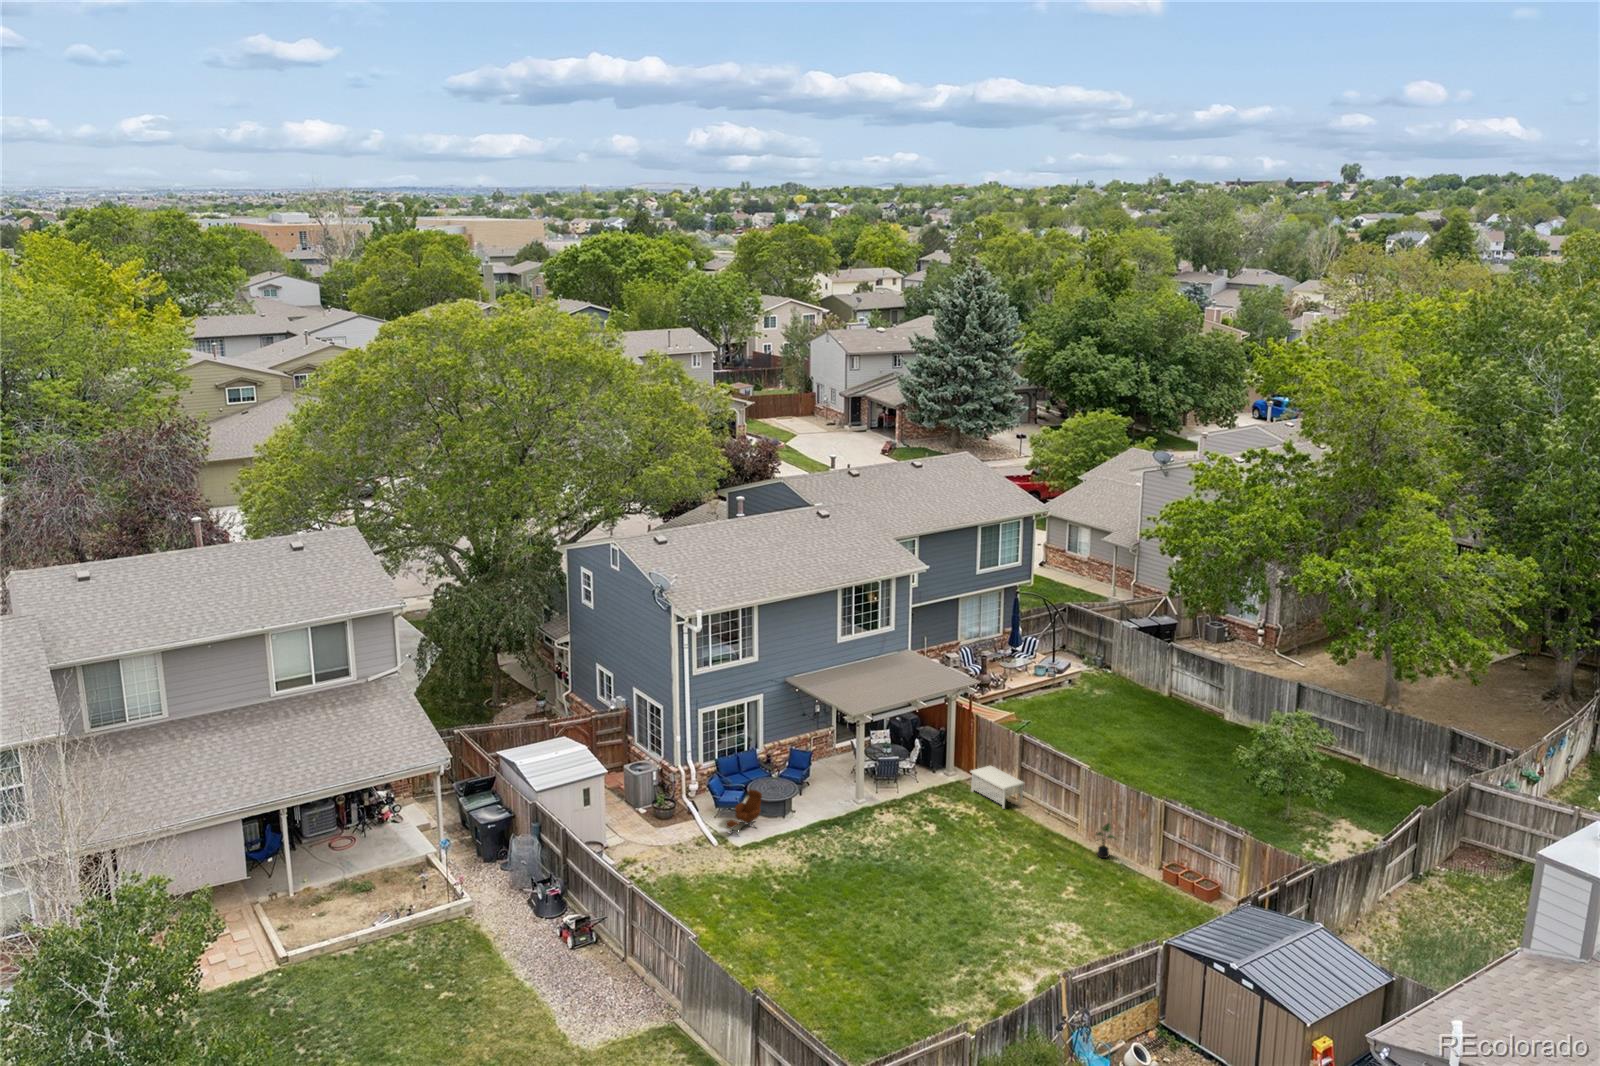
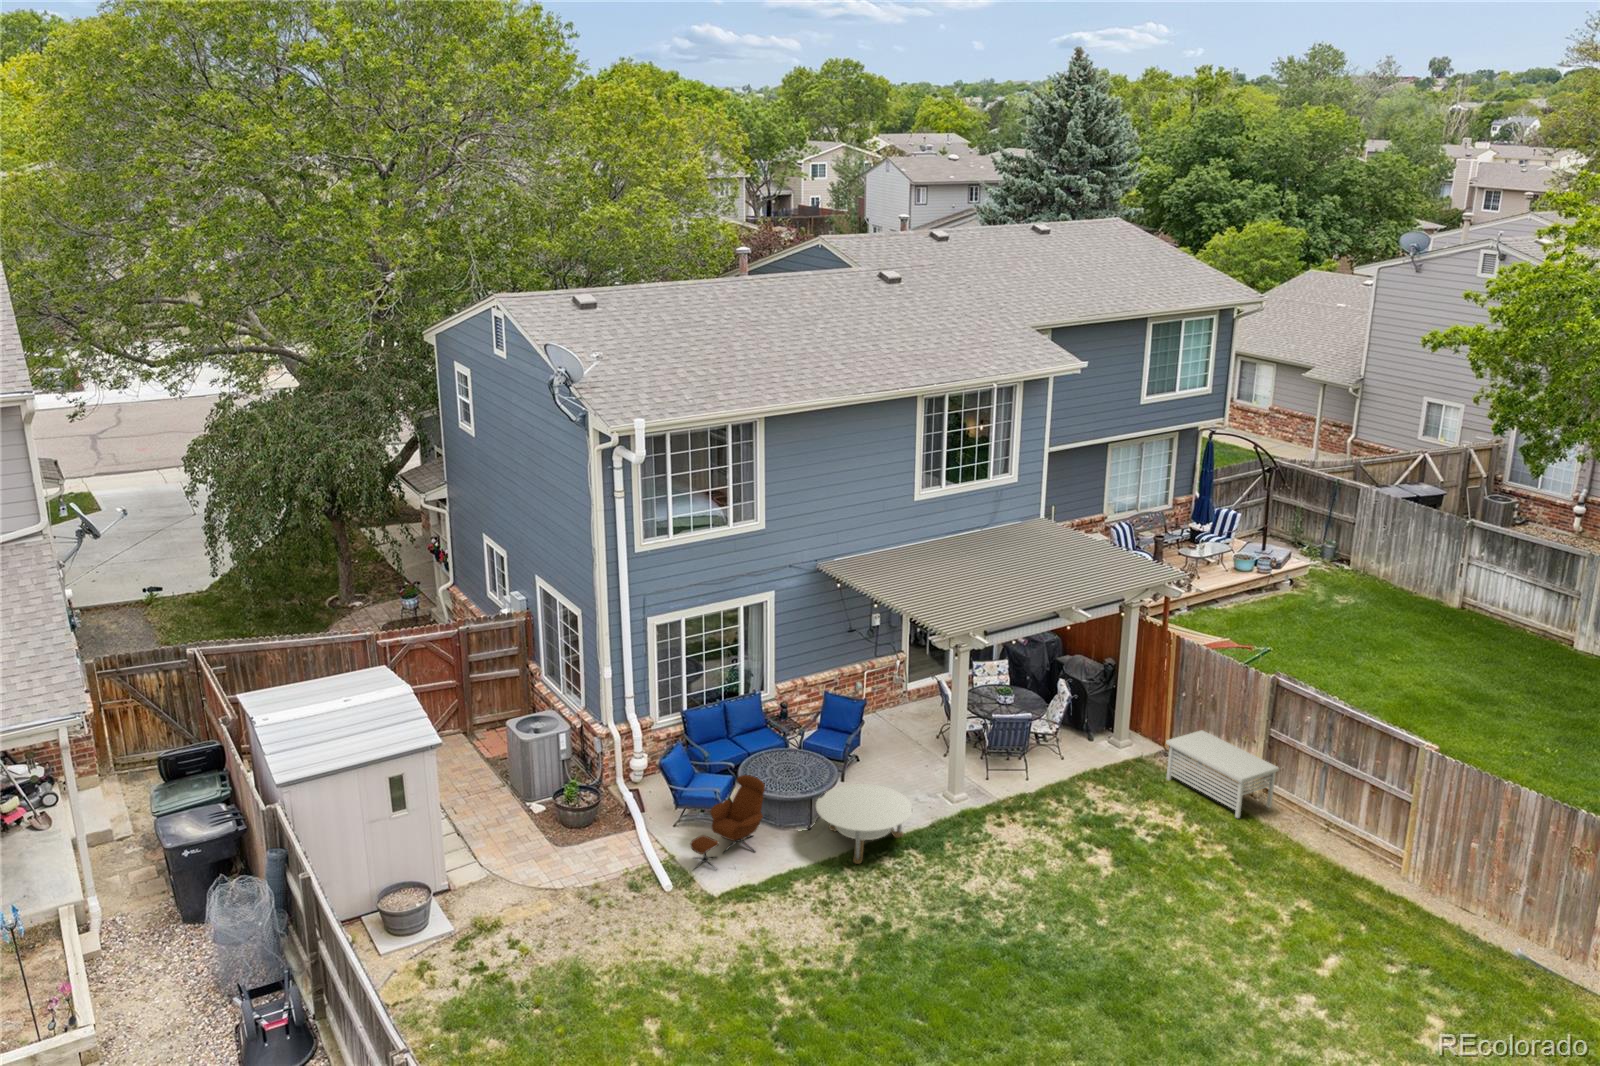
round table: none [788,794,836,833] -> present [816,784,912,864]
potted plant: present [1096,823,1115,858] -> none [1459,866,1516,942]

